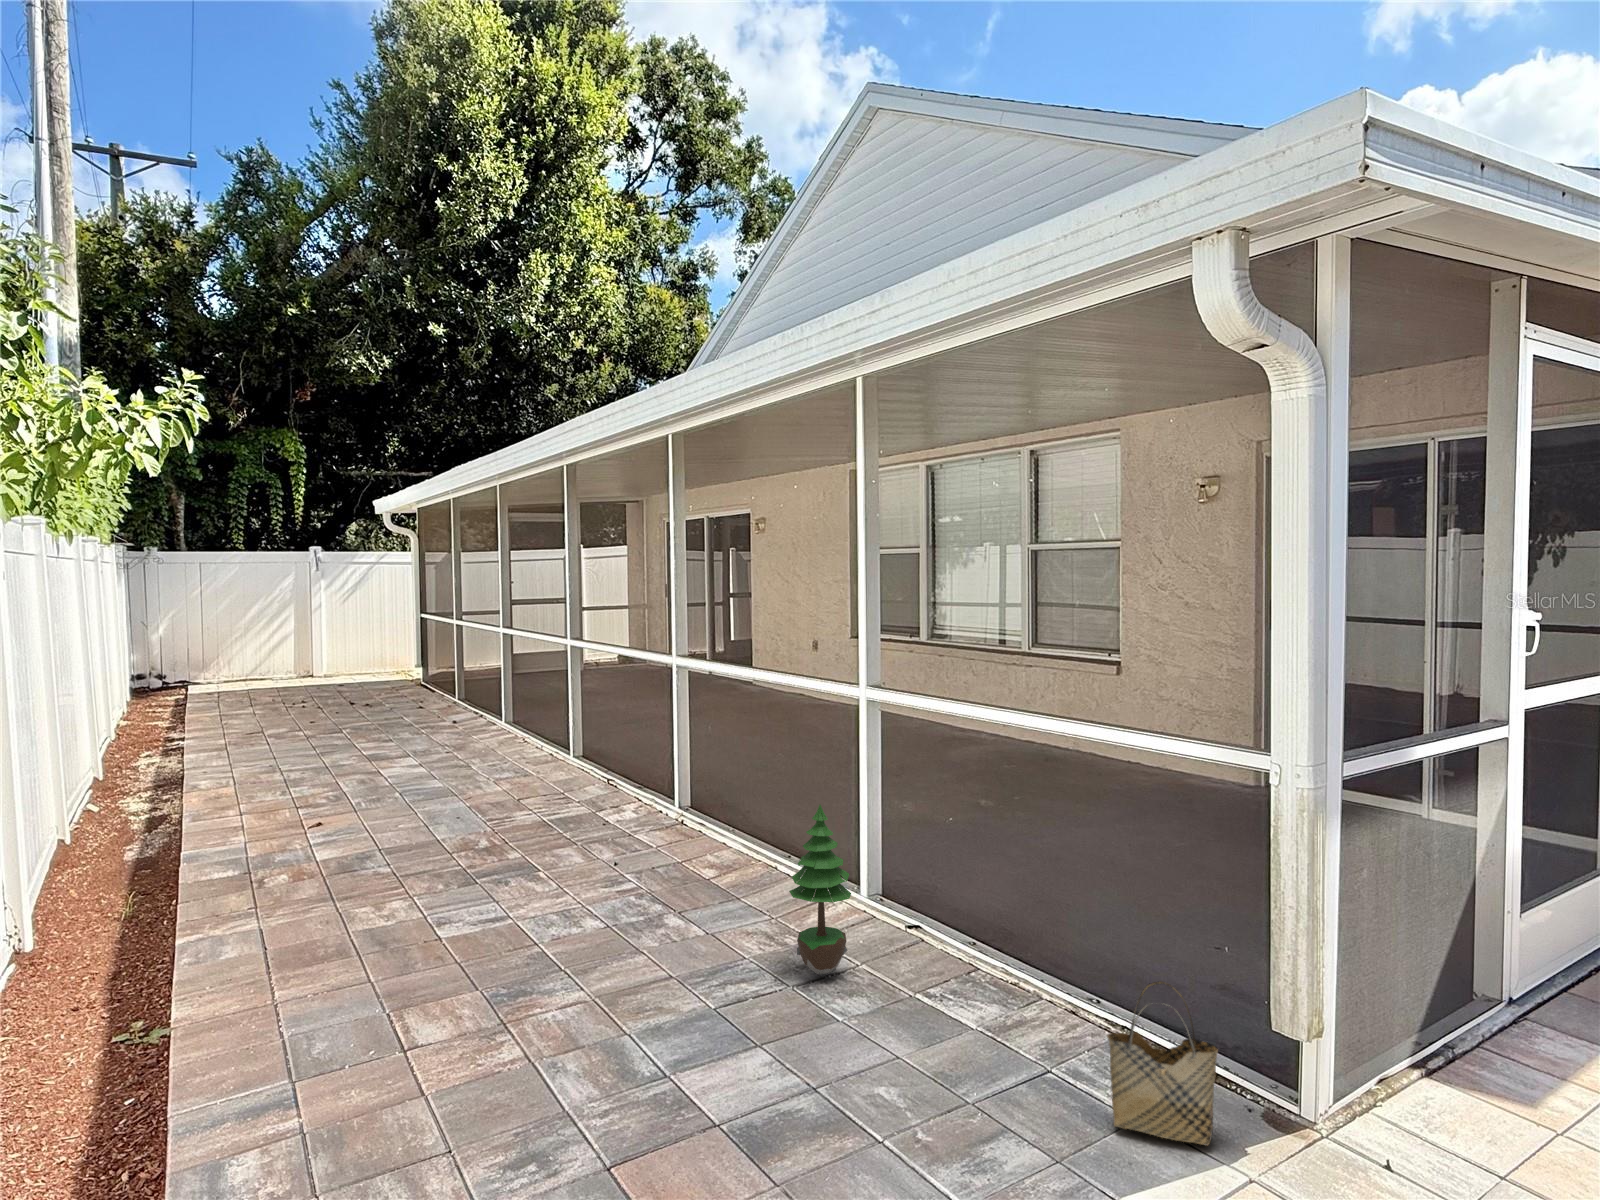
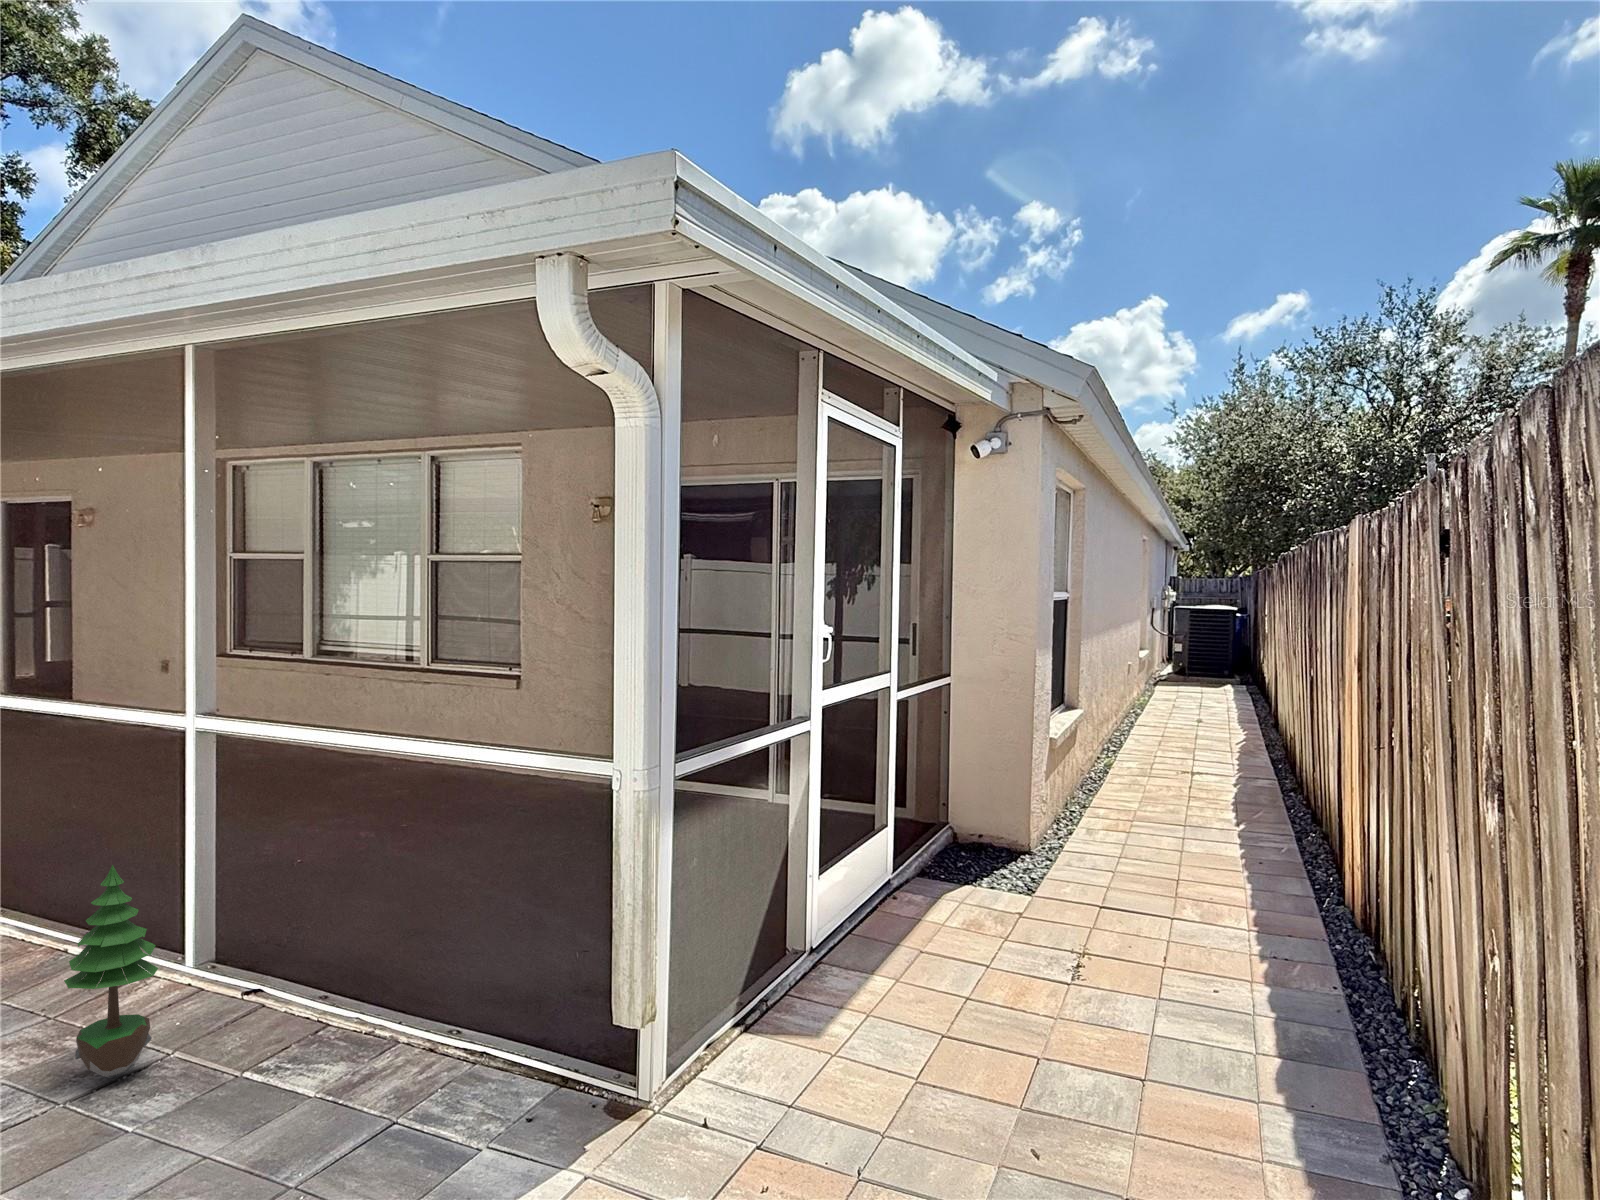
woven basket: present [1107,981,1218,1145] -> none [450,1000,561,1164]

